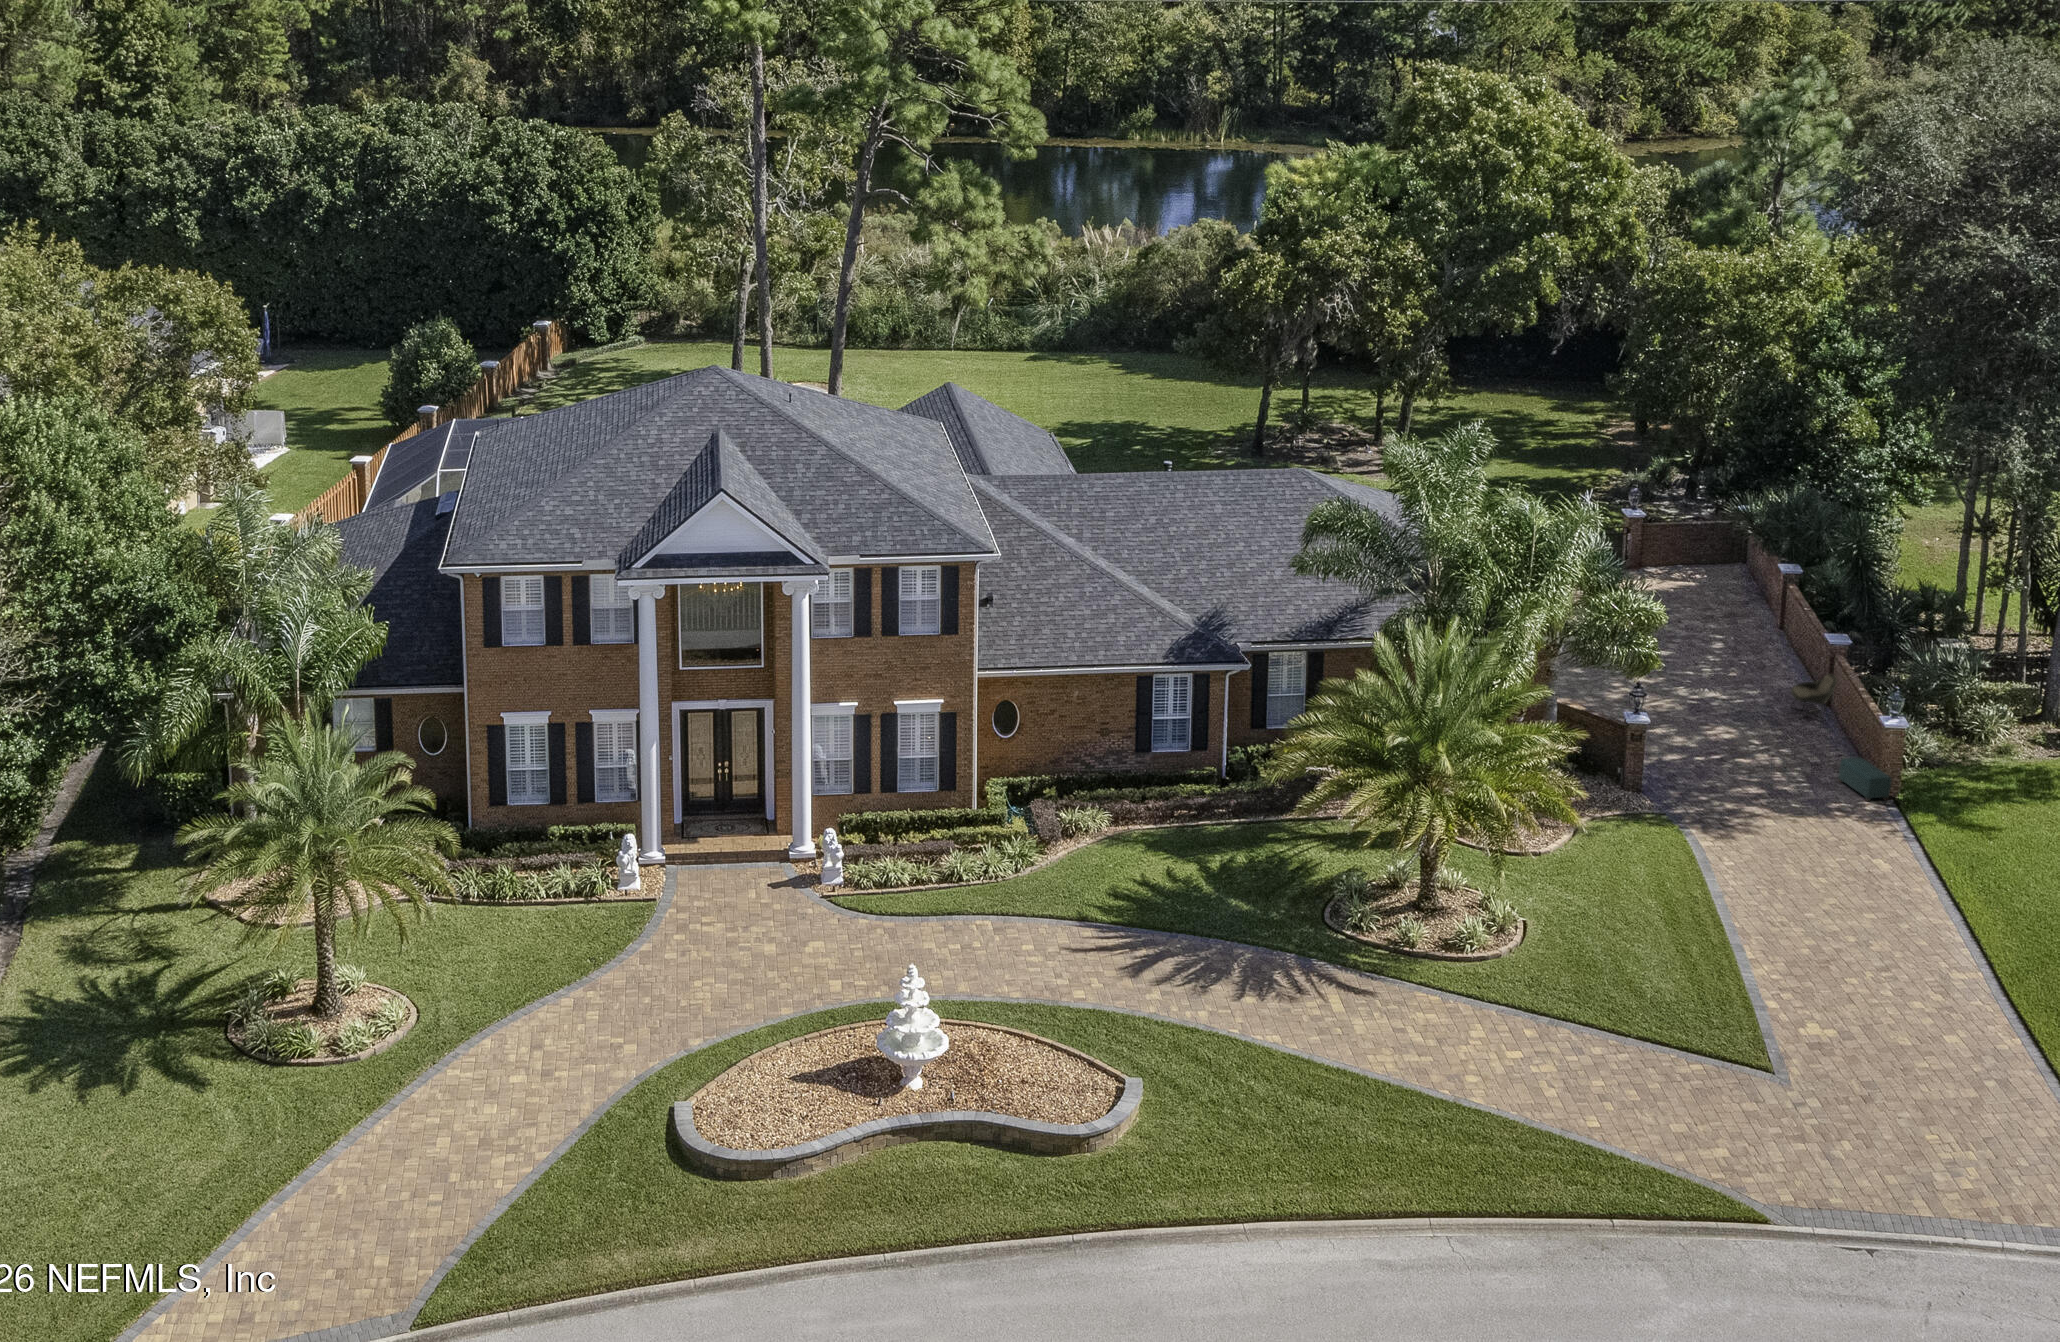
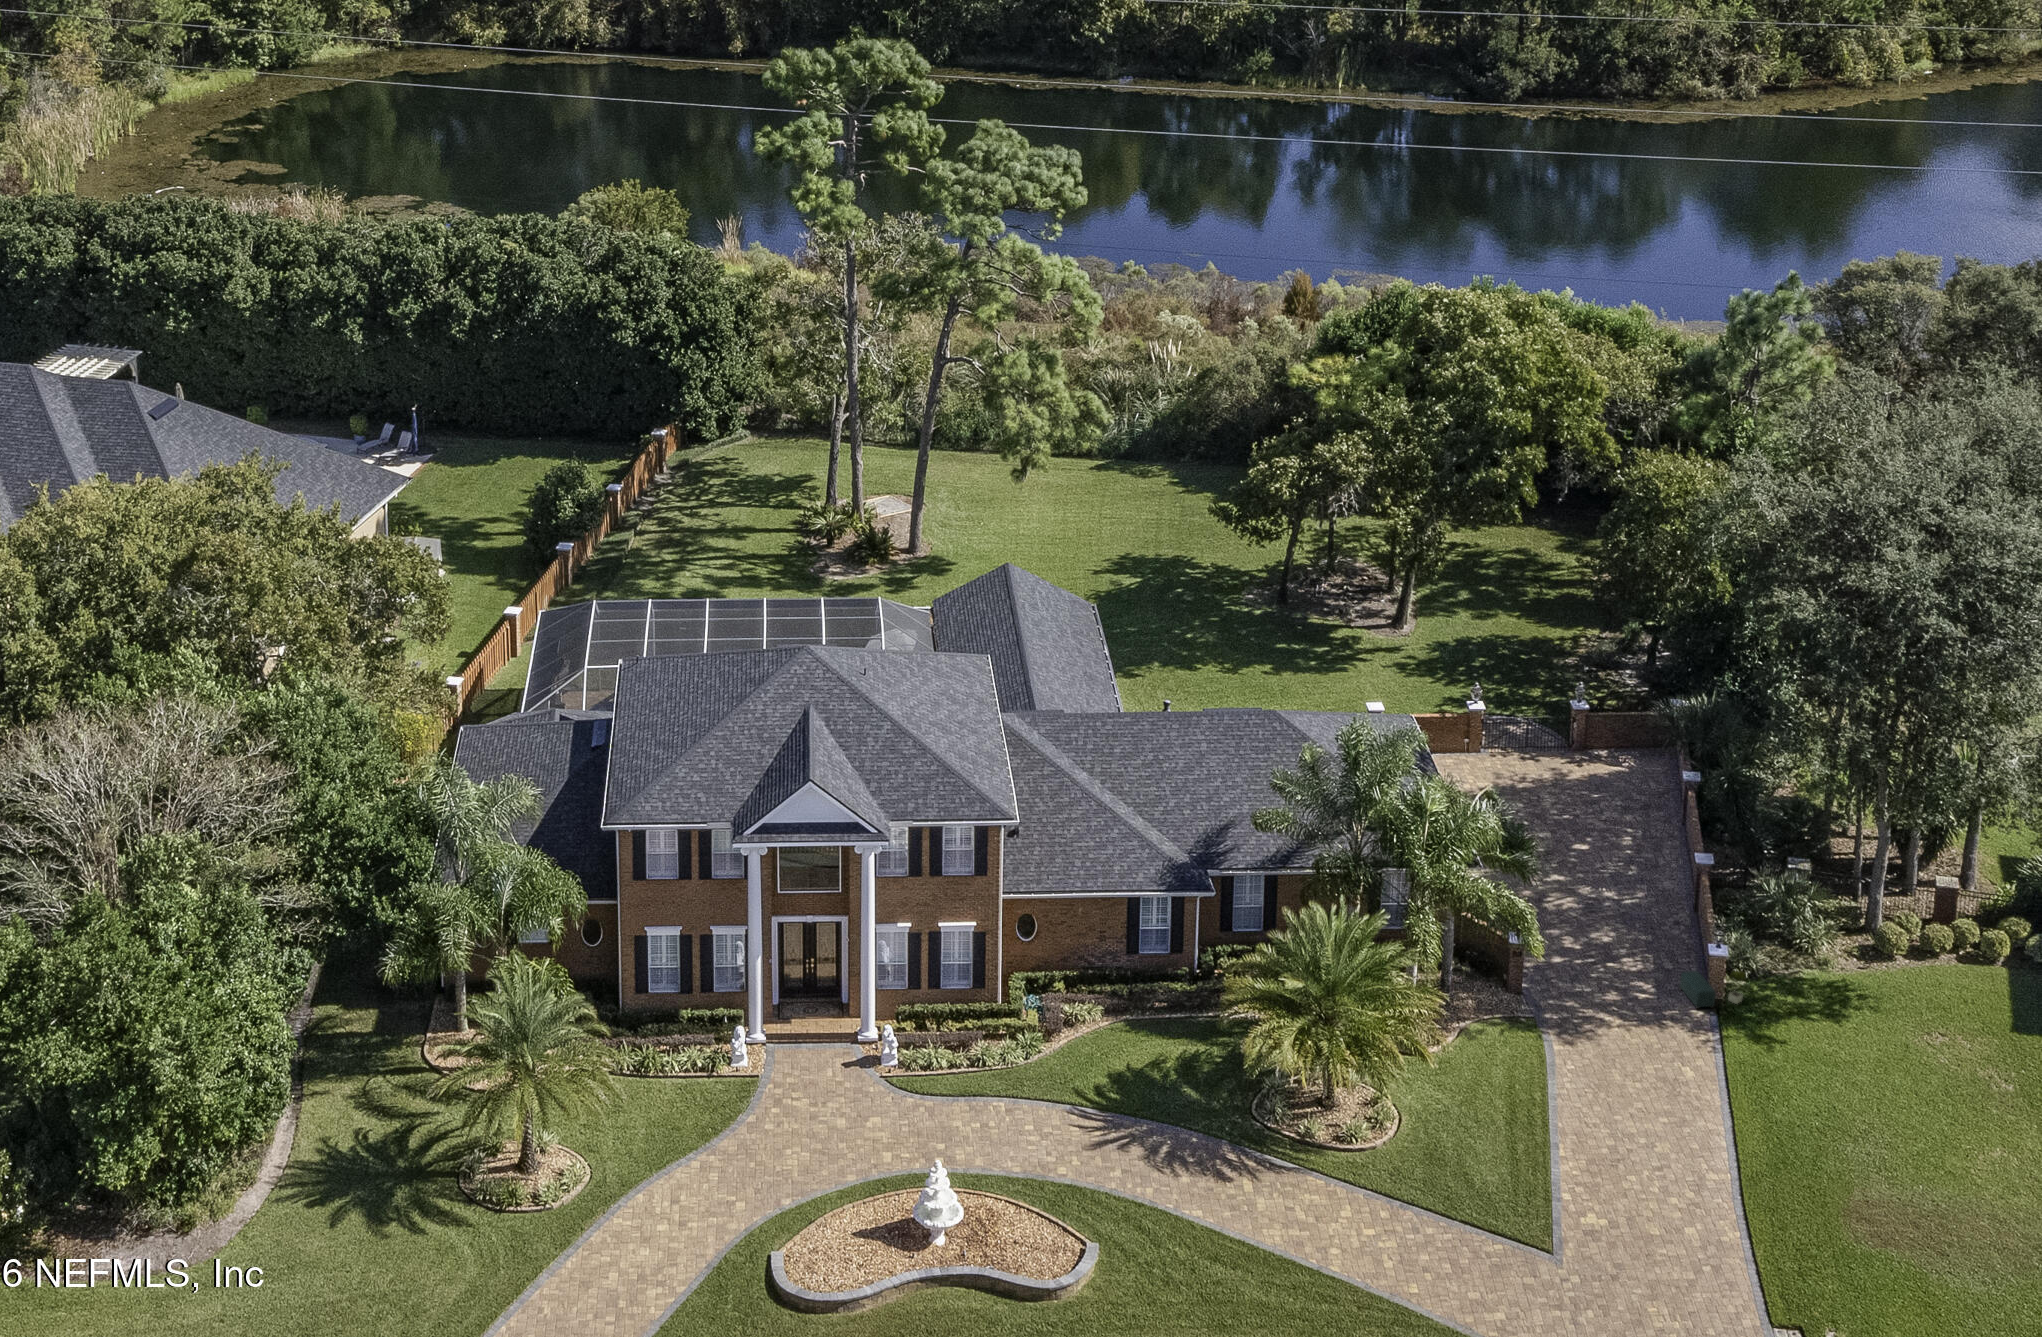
lounge chair: present [1791,674,1837,714] -> none [1663,889,1698,929]
potted tree: none [1902,751,1927,795] -> present [1728,970,1746,1004]

